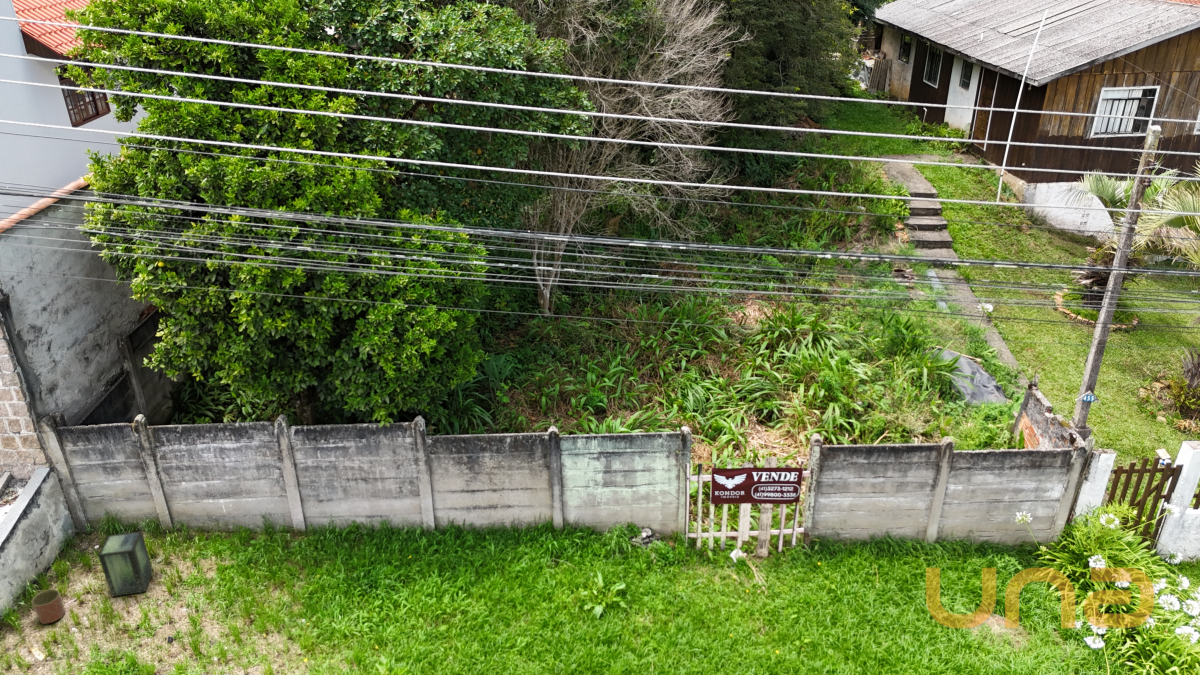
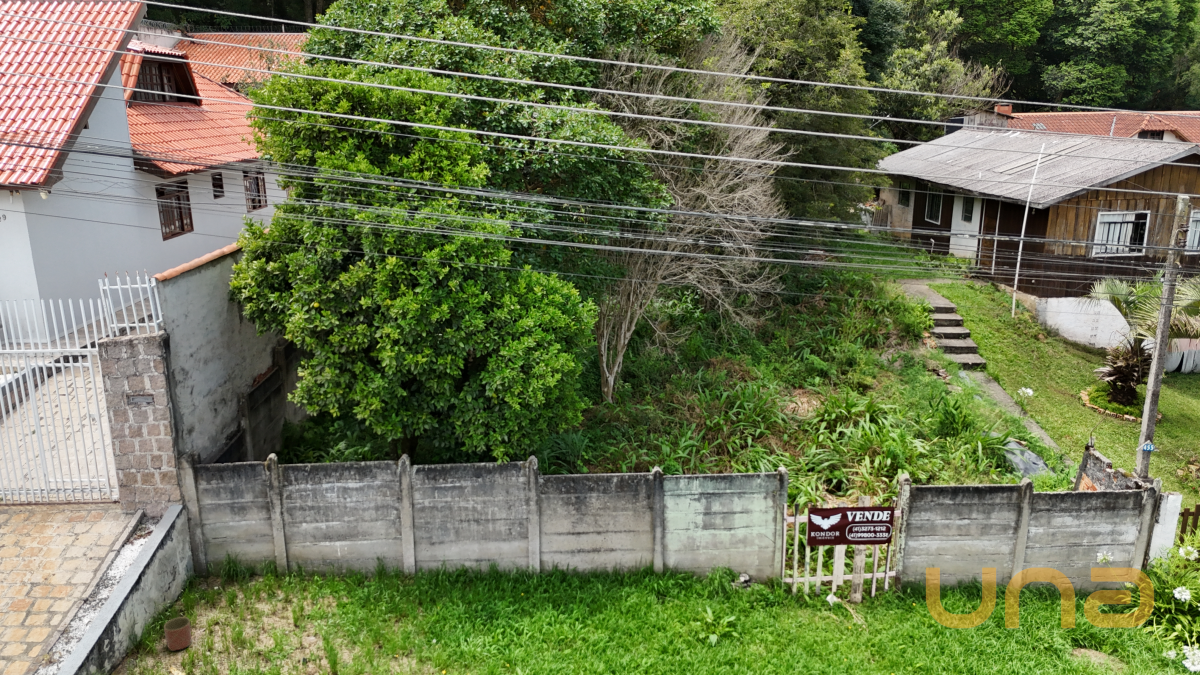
storage box: present [99,532,153,596] -> none [230,565,273,628]

